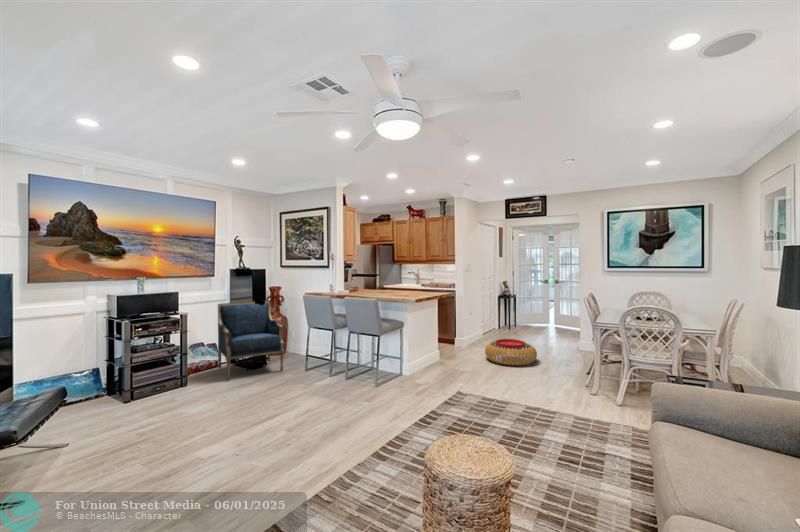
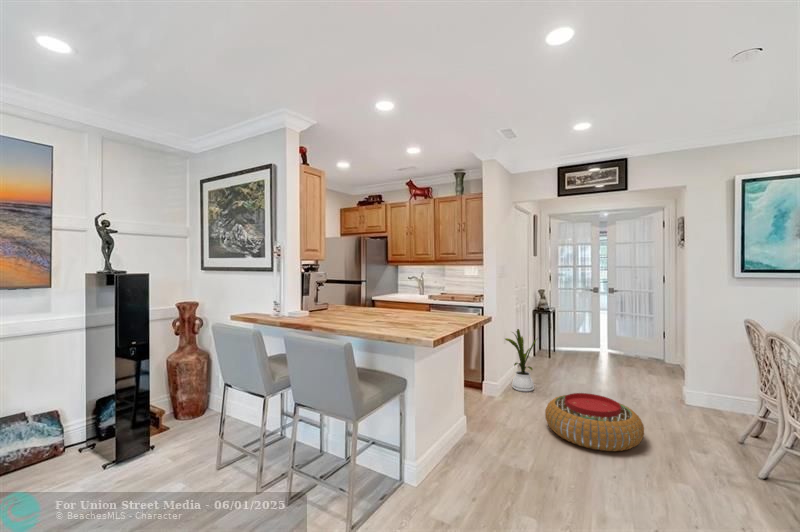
armchair: present [218,301,284,380] -> none [32,329,177,509]
house plant: none [468,304,491,344] -> present [505,329,537,392]

